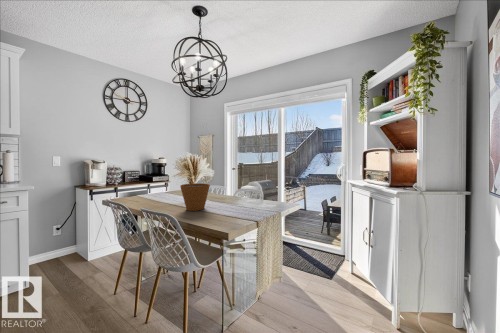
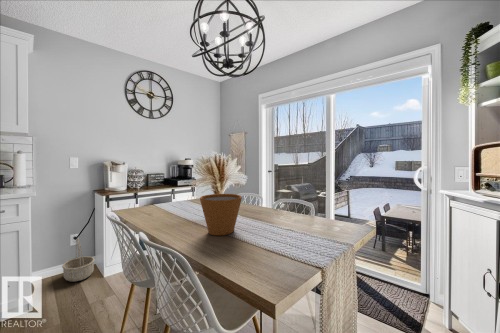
basket: none [49,228,79,265] -> present [62,239,94,282]

